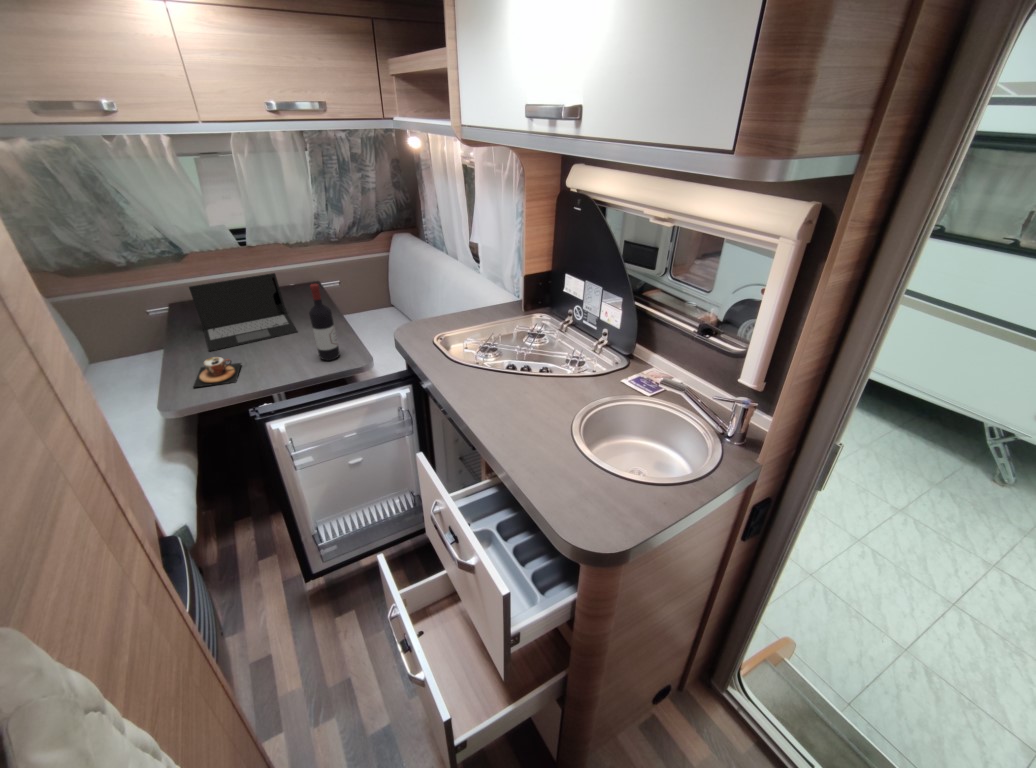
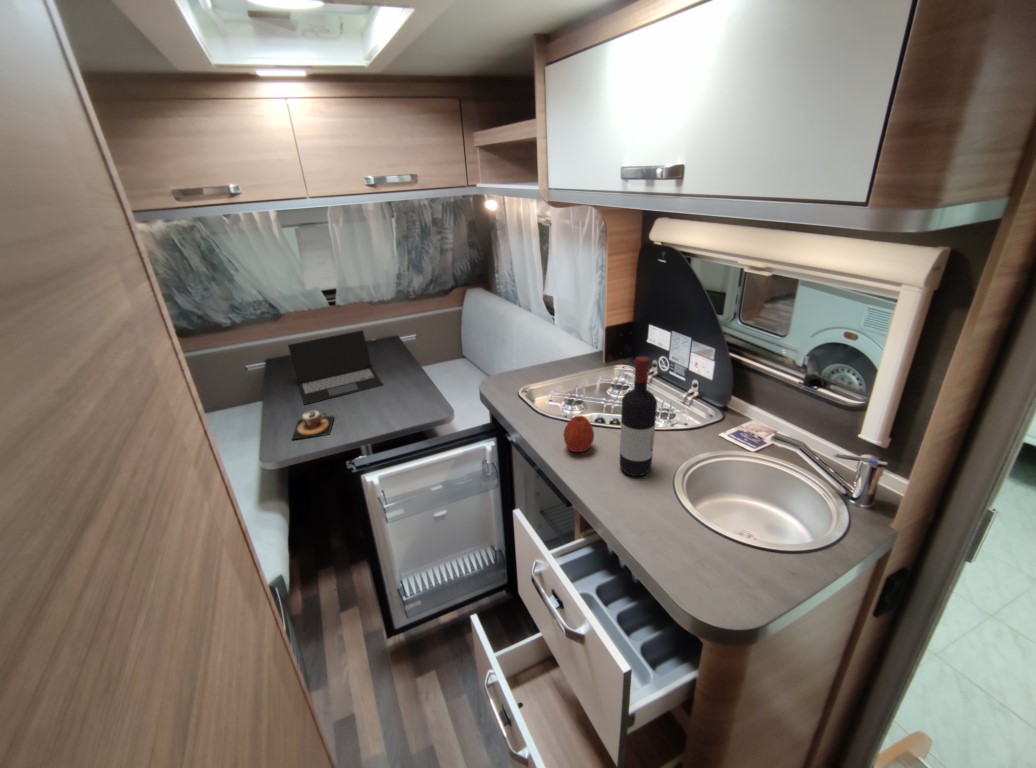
wine bottle: present [309,284,340,361] -> present [620,356,657,476]
apple: none [470,361,500,397] -> present [563,416,594,452]

